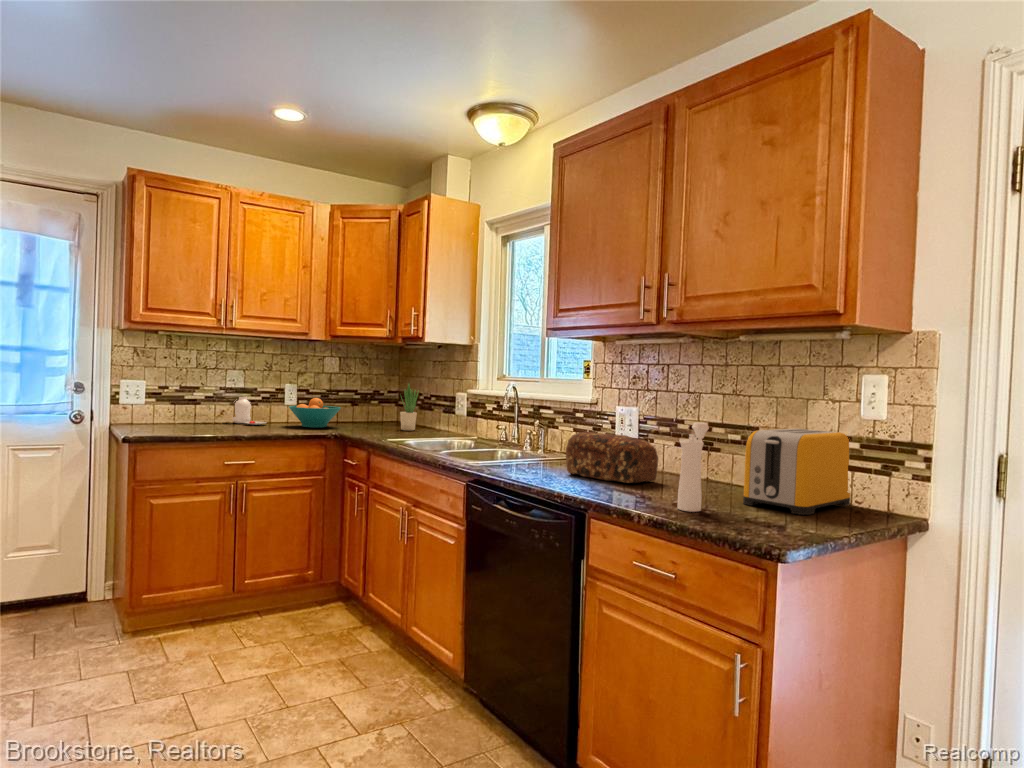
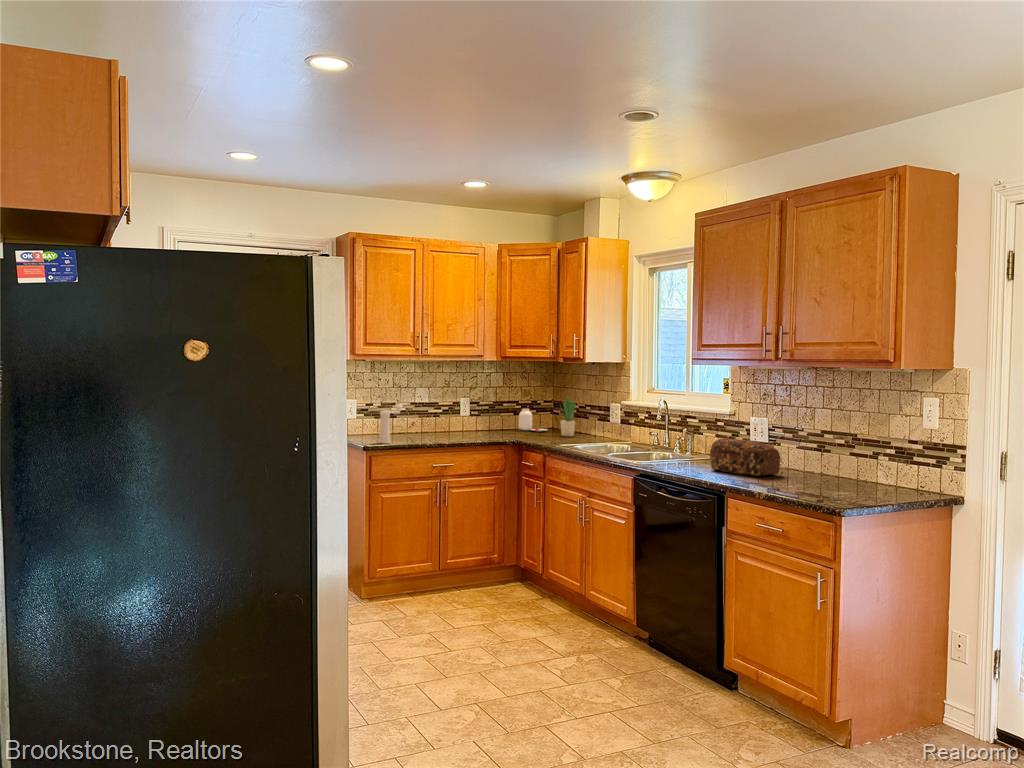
jar: present [233,397,266,425] -> present [519,409,547,432]
fruit bowl: present [289,398,341,428] -> none [468,410,511,435]
pepper mill: present [678,422,709,512] -> present [380,404,403,444]
toaster: present [743,429,851,515] -> none [838,435,920,494]

